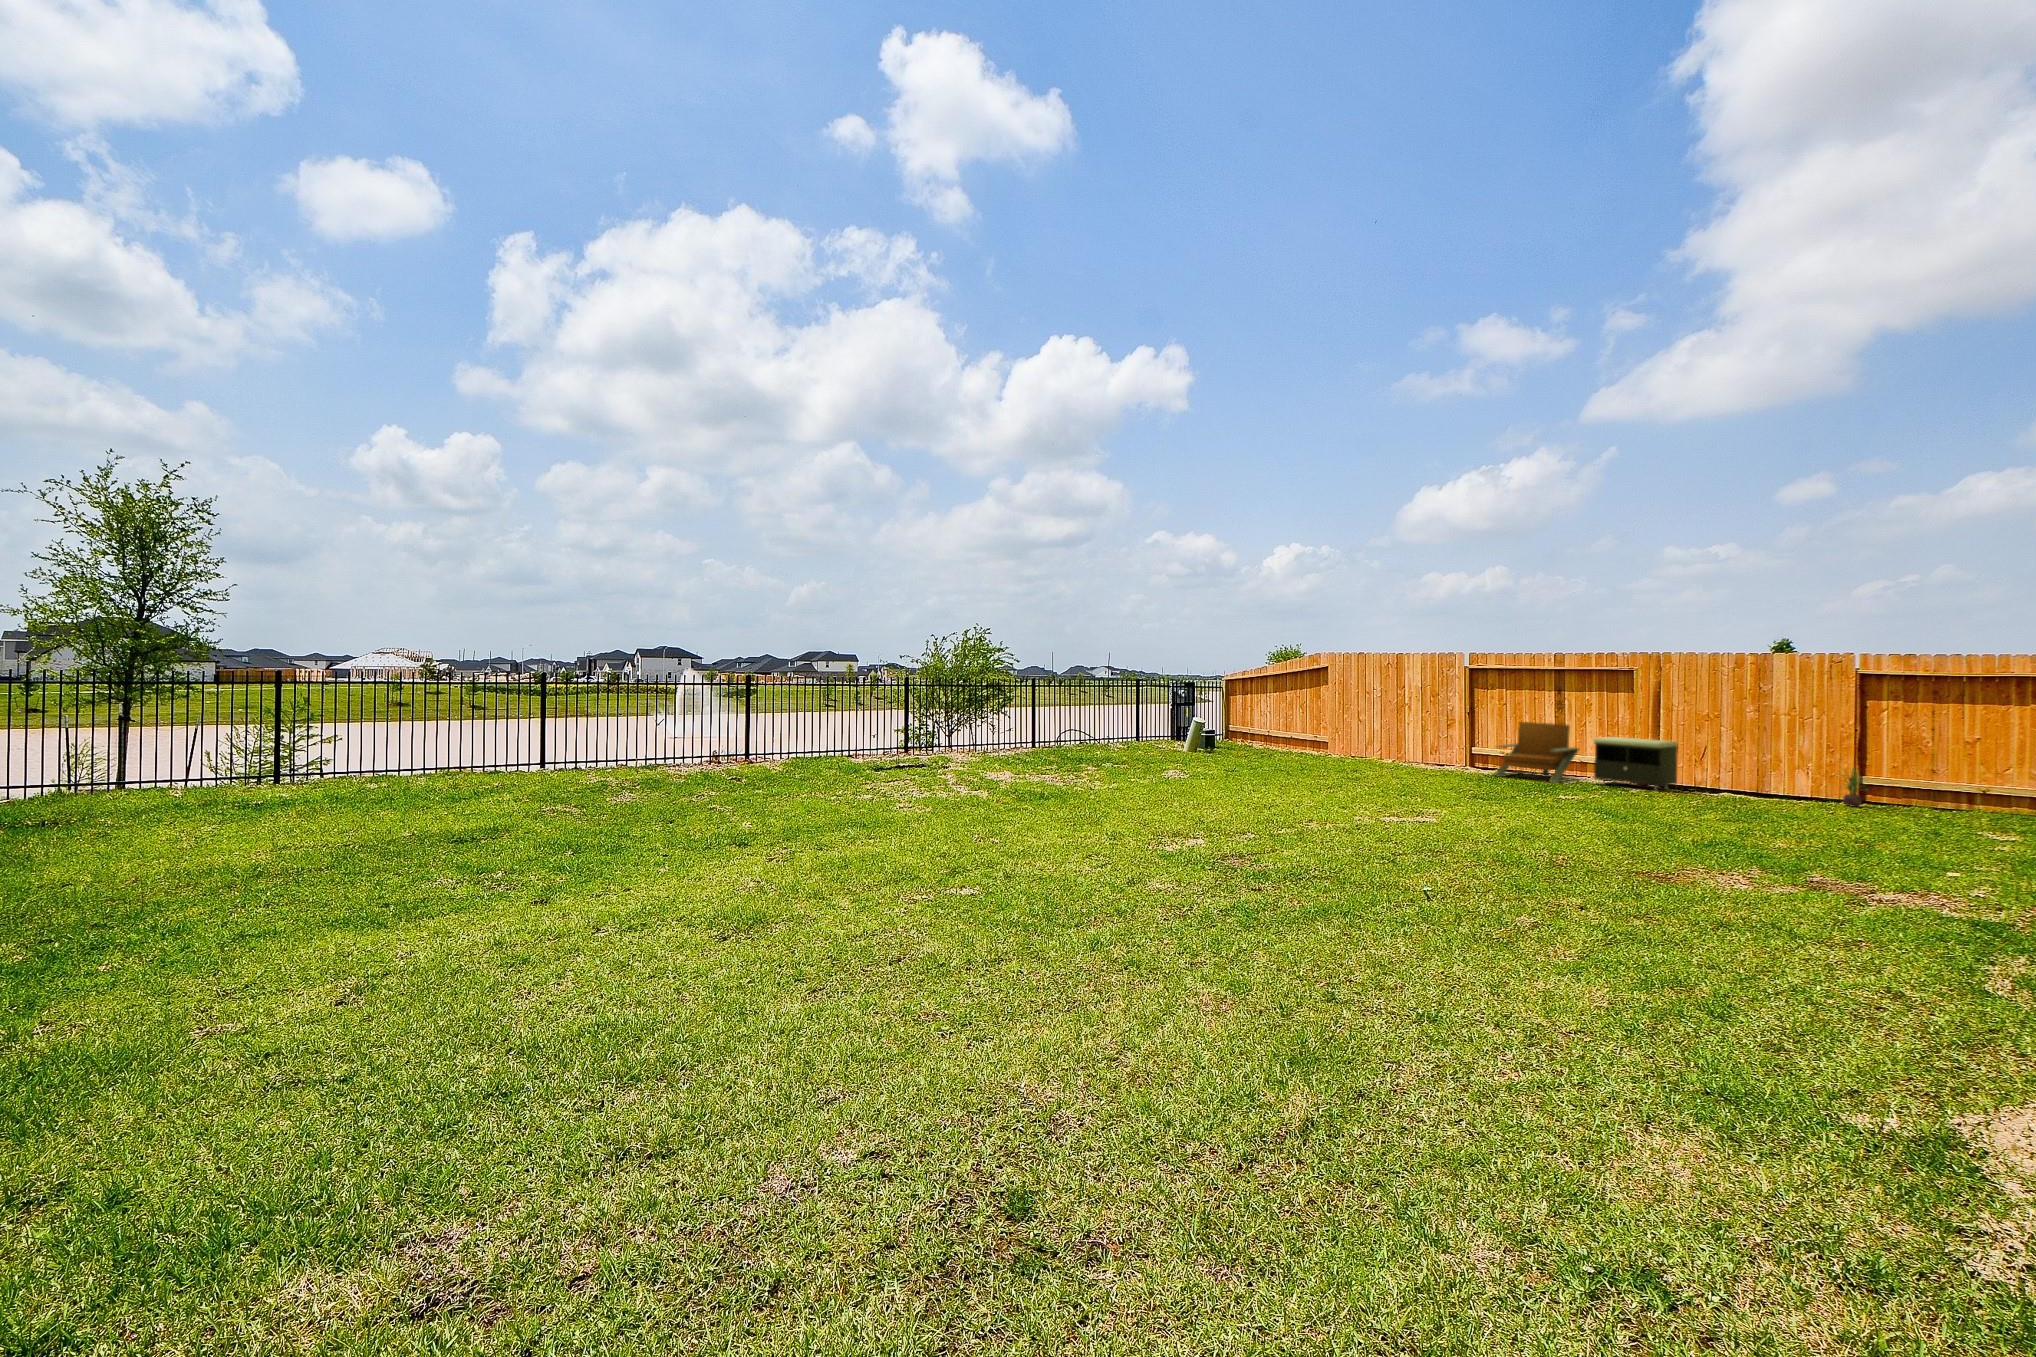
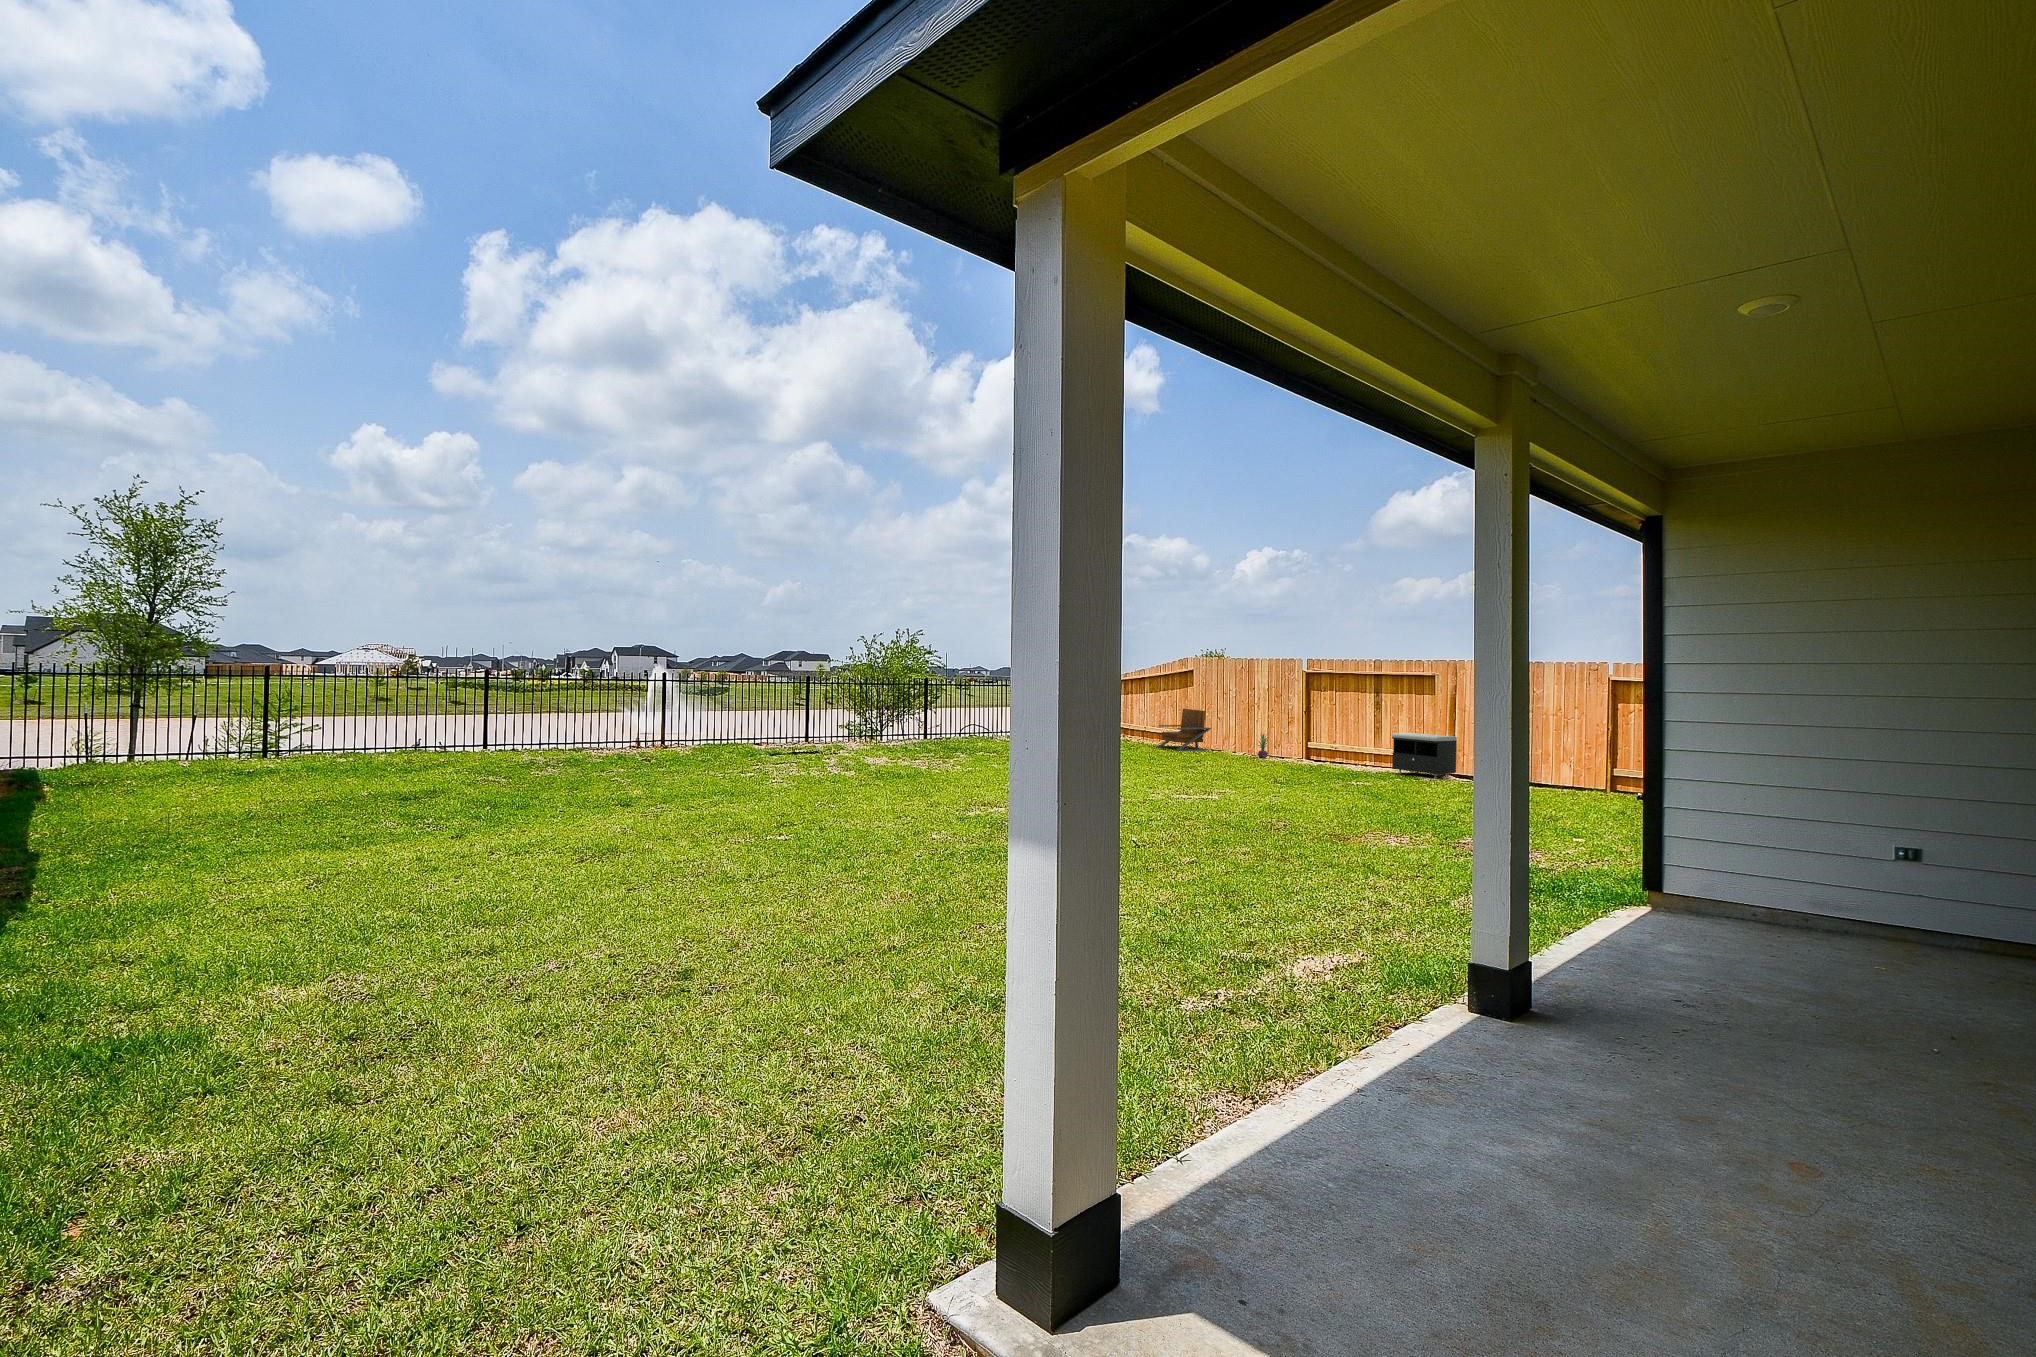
lounge chair: present [1495,722,1579,783] -> present [1158,709,1211,751]
decorative plant: present [1840,768,1862,807] -> present [1258,733,1268,758]

